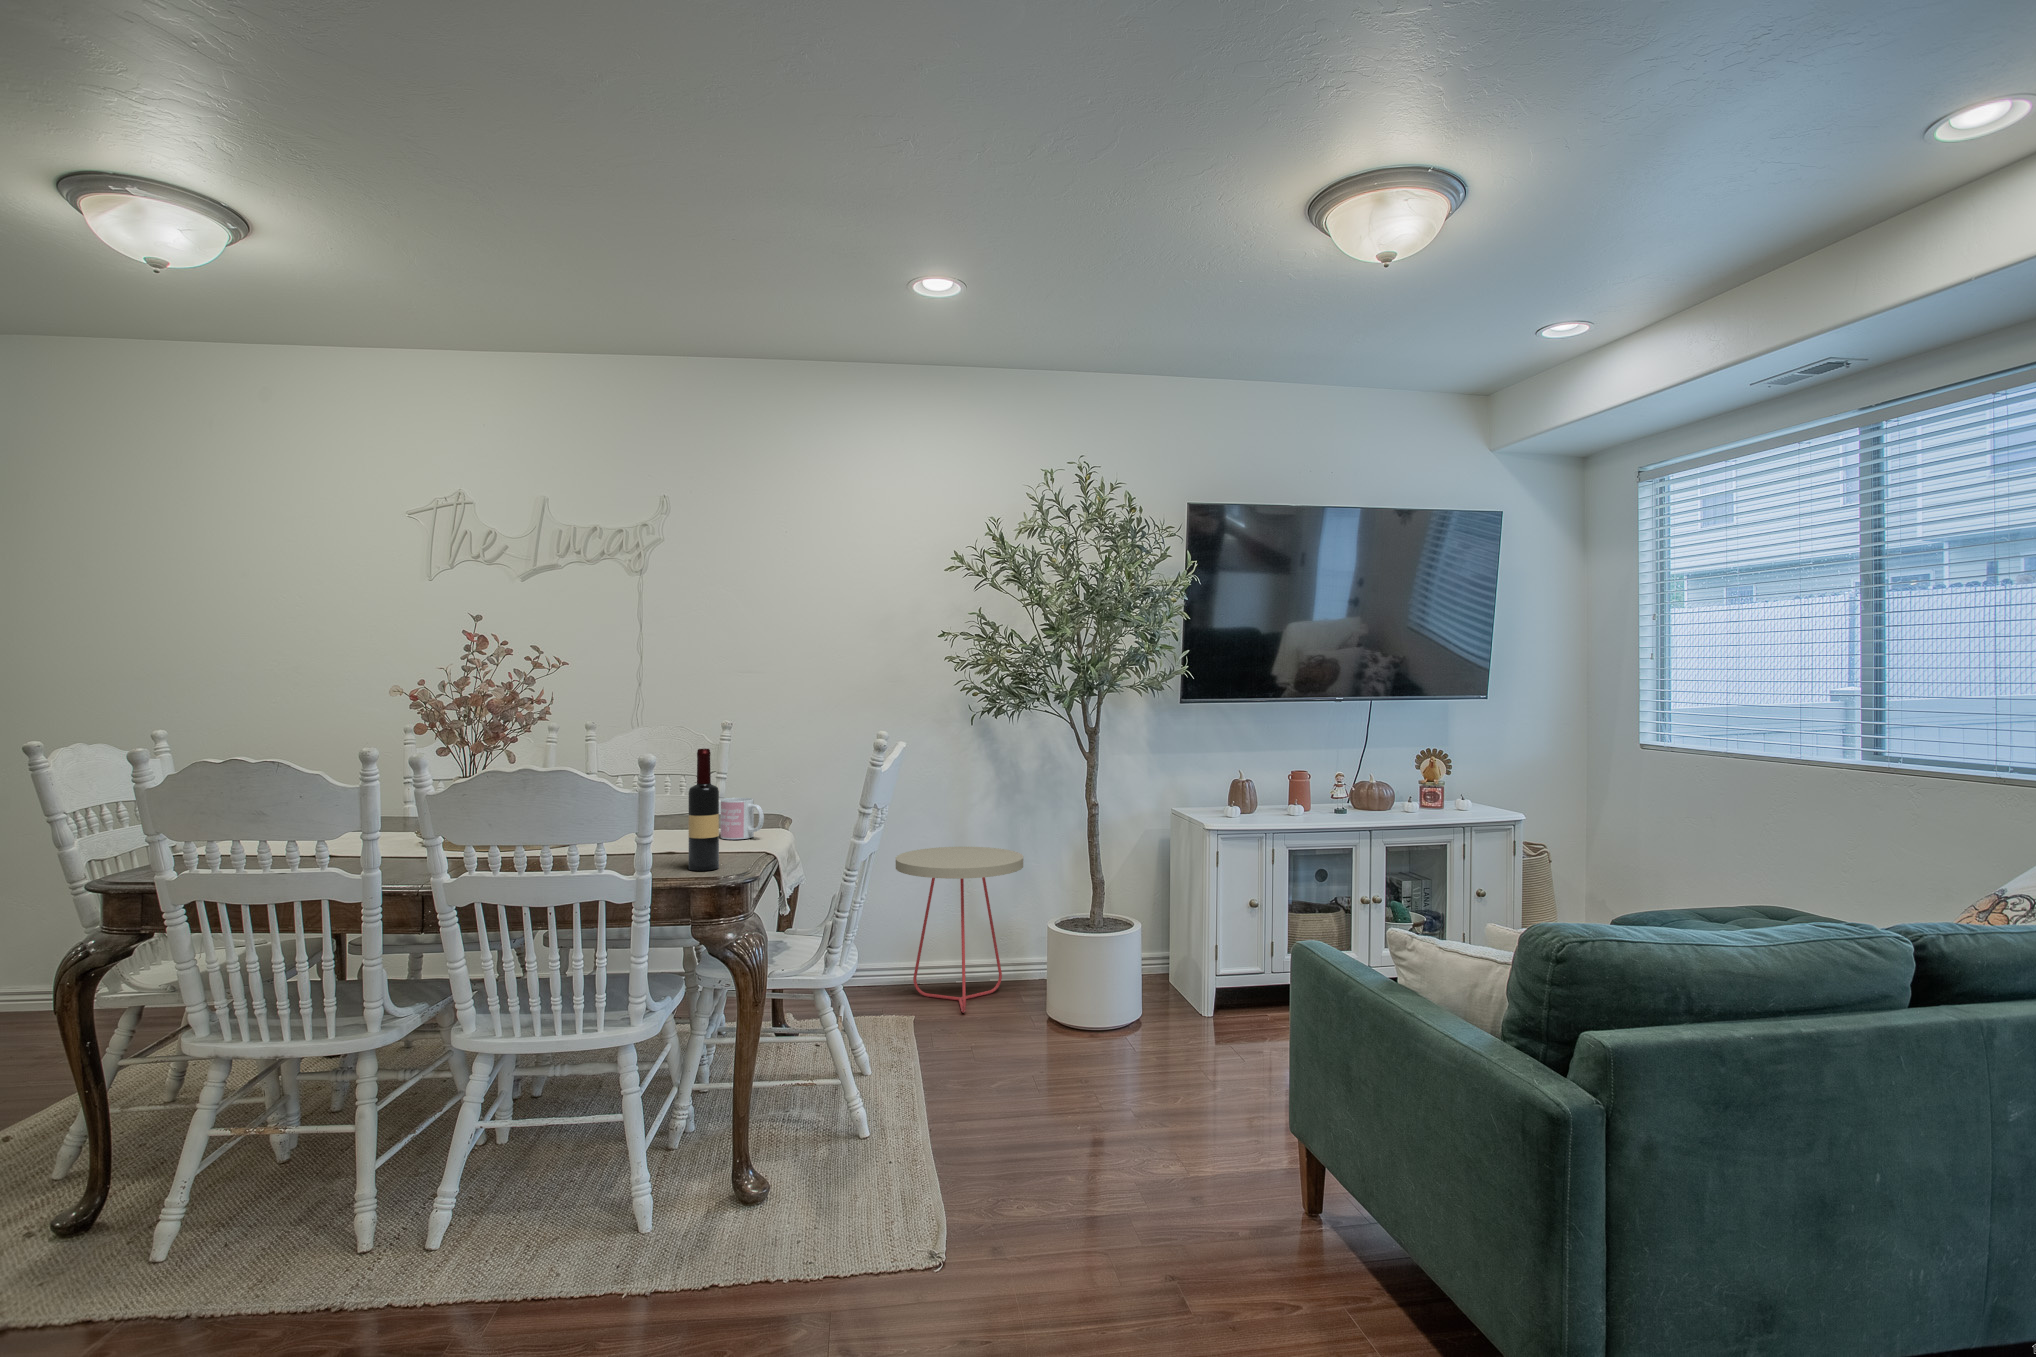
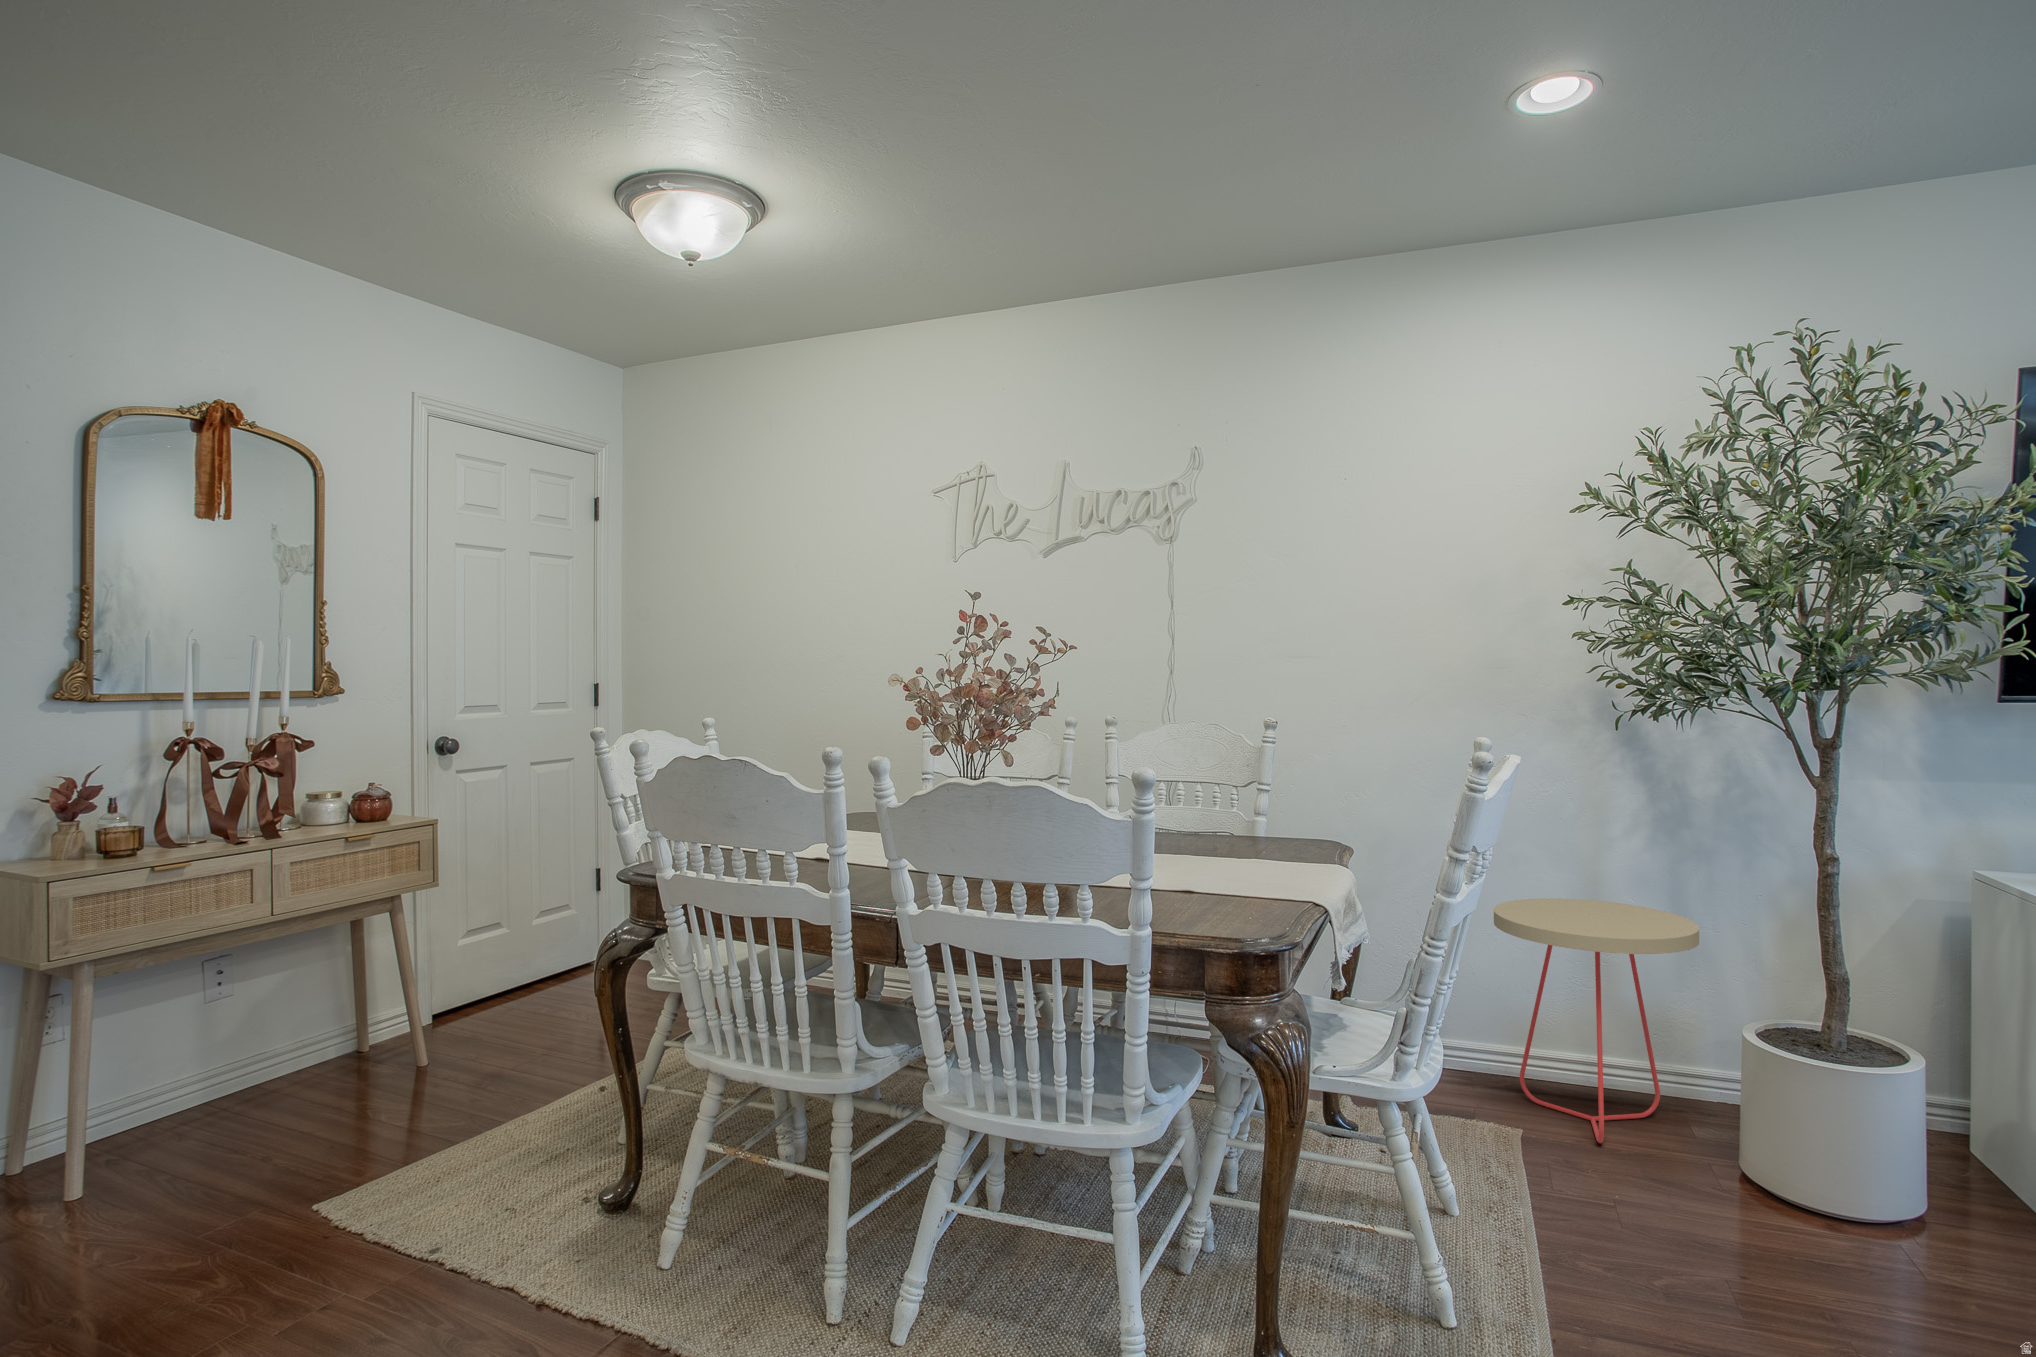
wine bottle: present [688,749,719,871] -> none [1203,756,1243,921]
mug: present [721,798,764,839] -> none [1251,819,1308,875]

